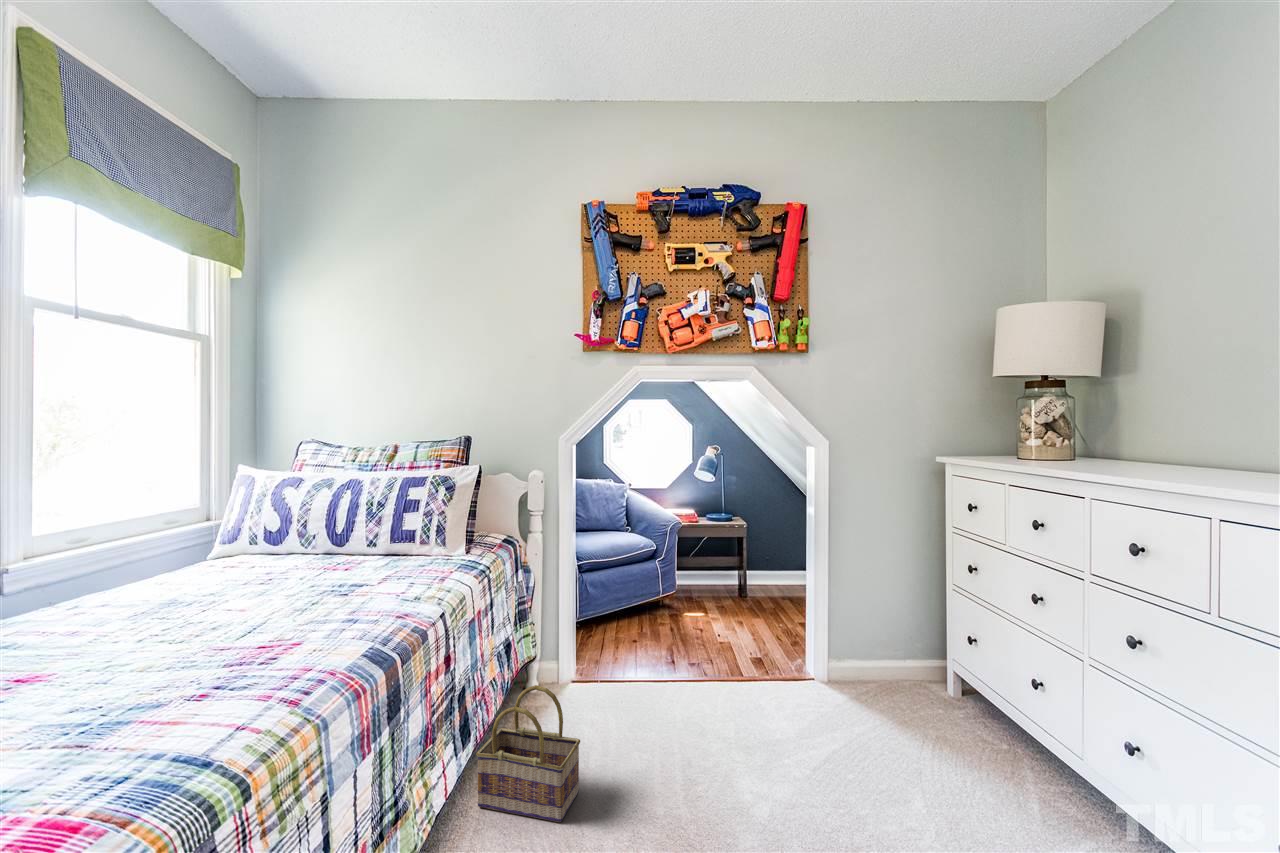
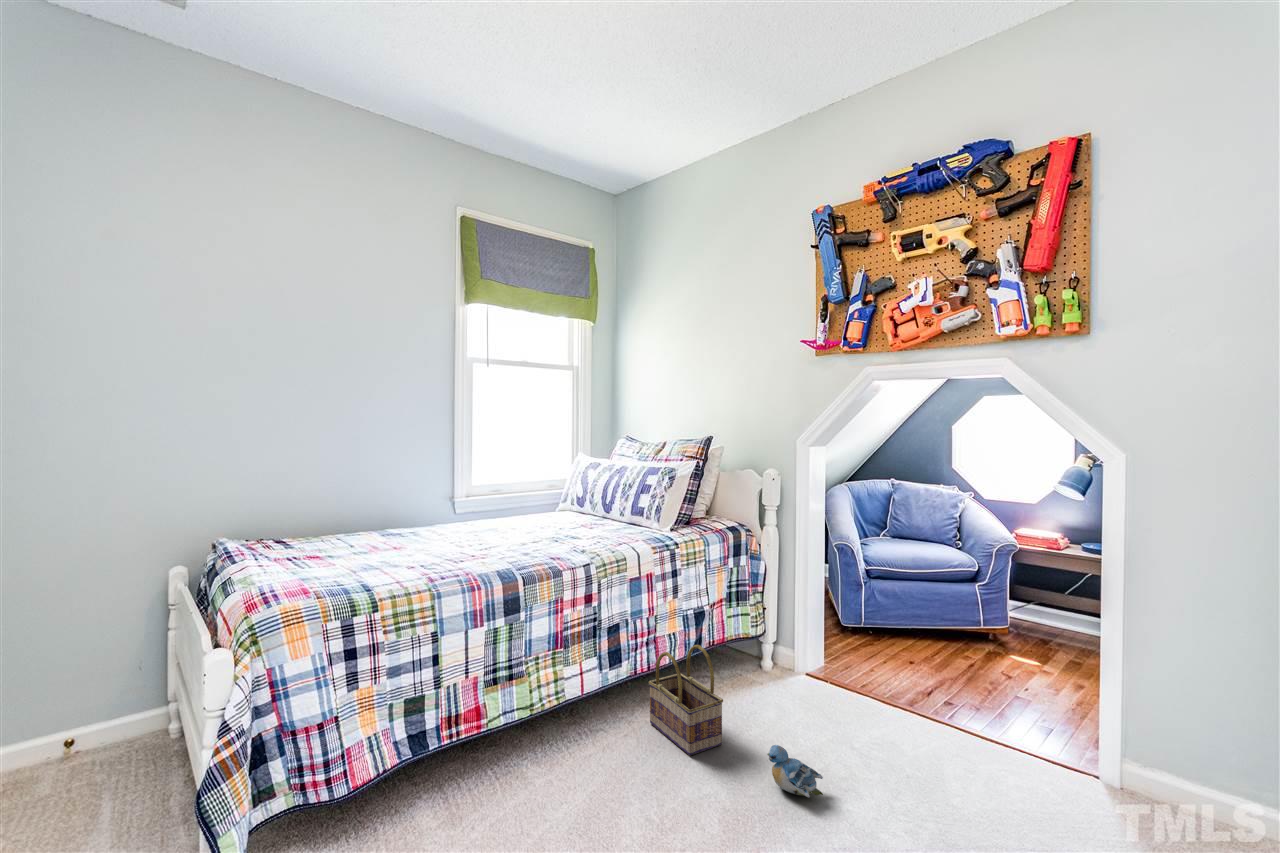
plush toy: none [656,764,715,808] -> present [768,745,823,798]

